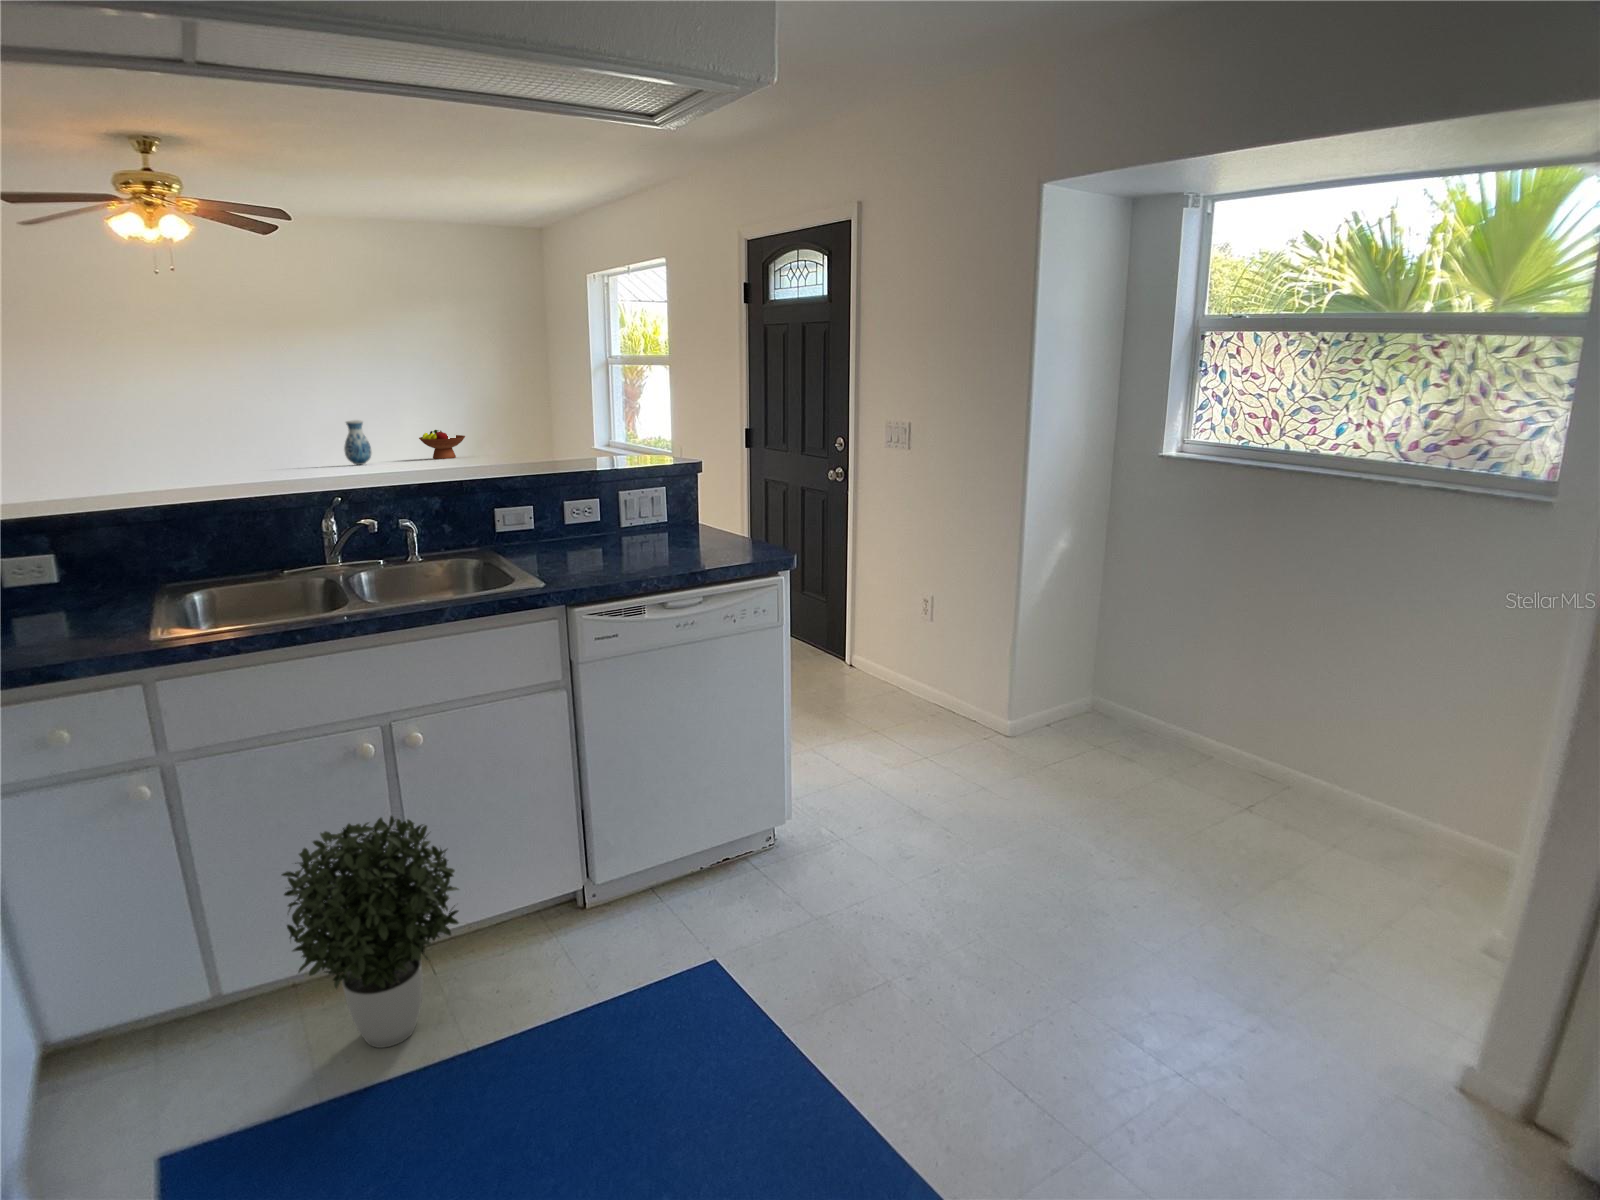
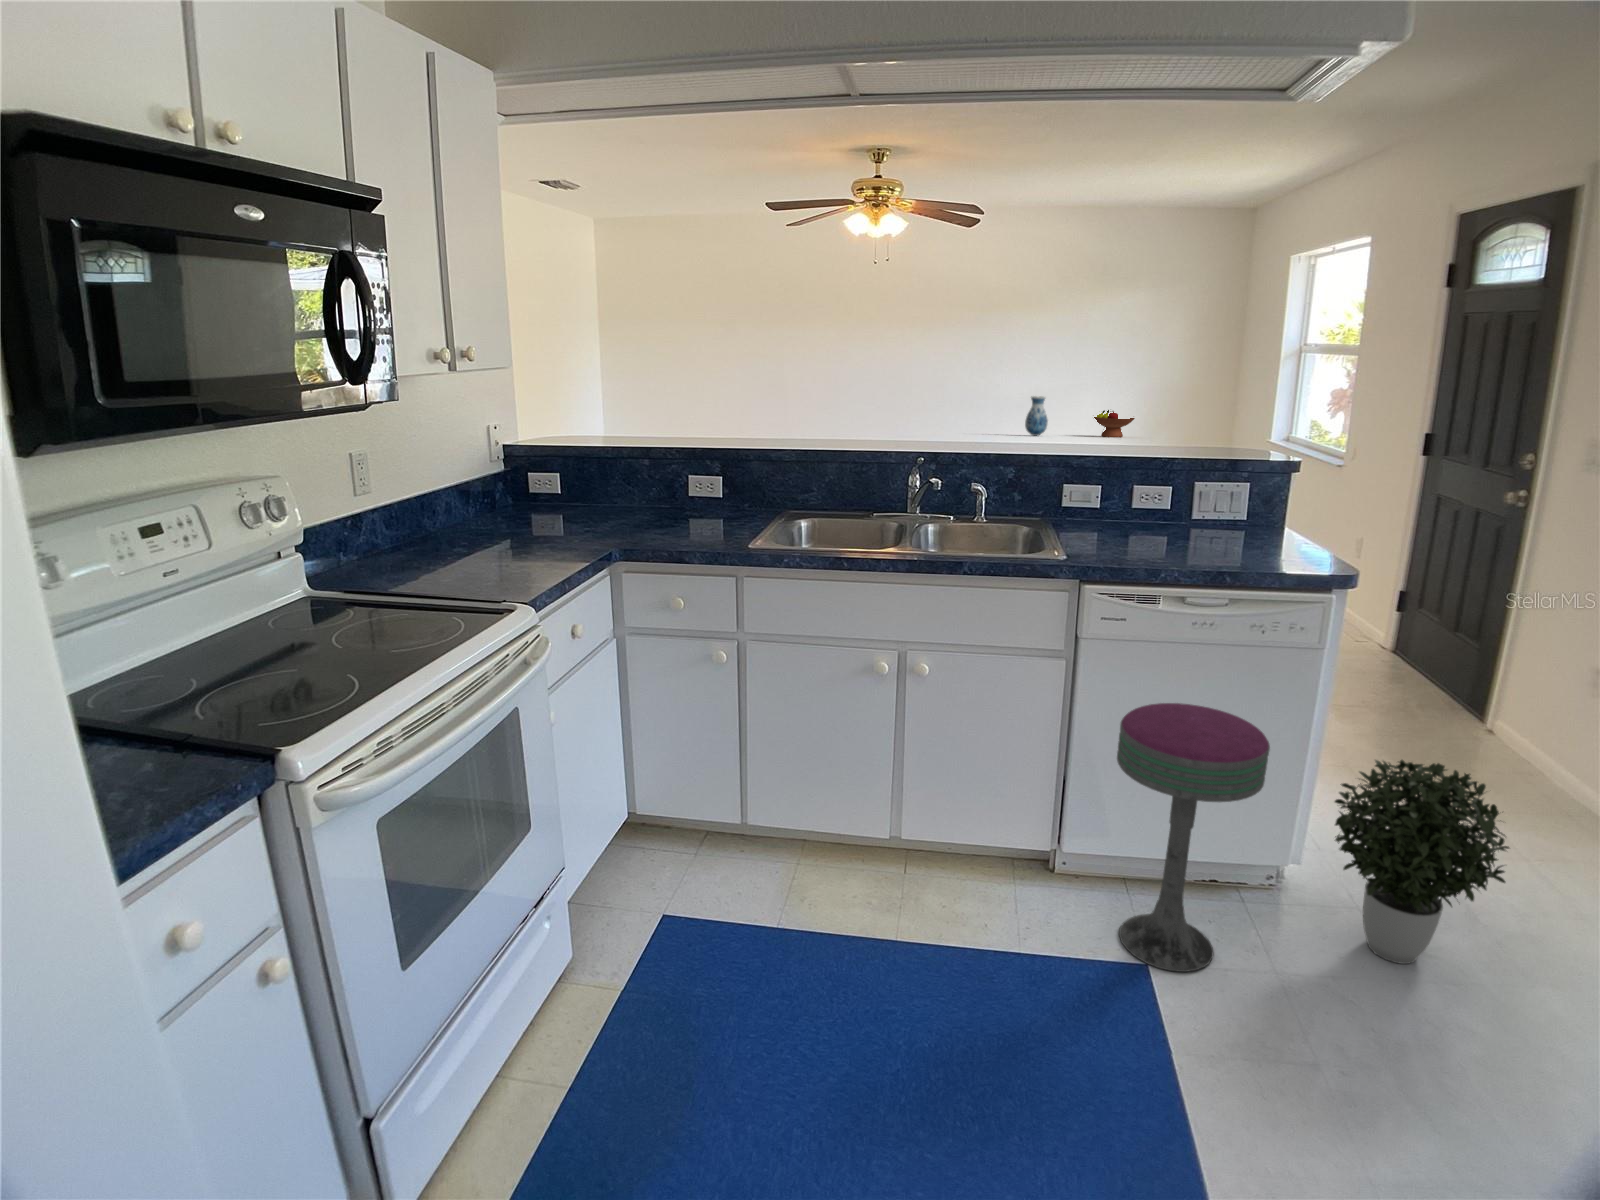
bar stool: none [638,699,771,958] -> present [1117,703,1270,972]
potted plant: present [282,816,459,1048] -> present [1335,760,1509,964]

